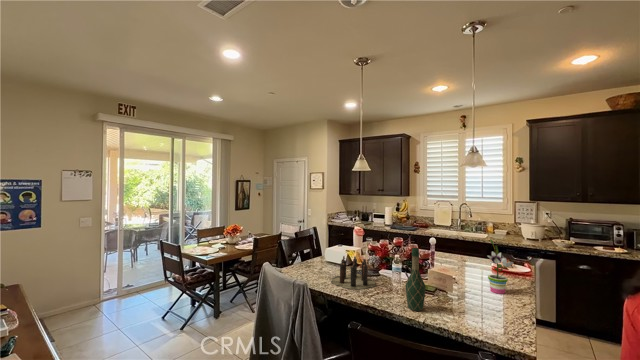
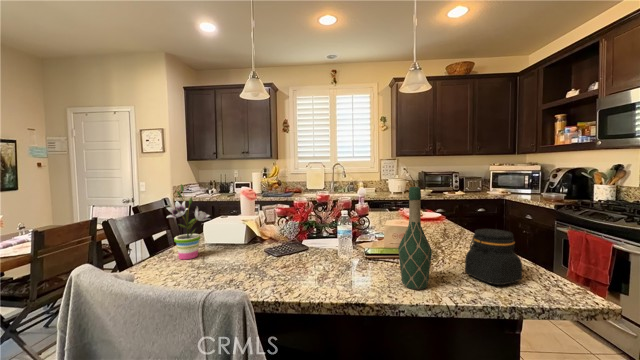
potted plant: present [488,239,514,294] -> present [167,184,210,259]
candle: present [331,256,376,290] -> none [241,222,326,279]
jar: none [455,282,495,323] -> present [465,229,522,285]

